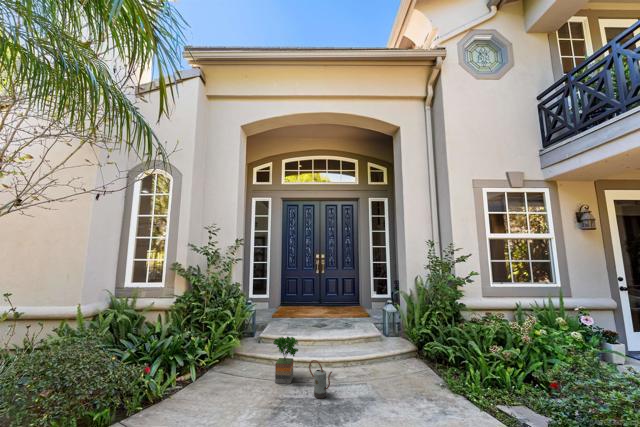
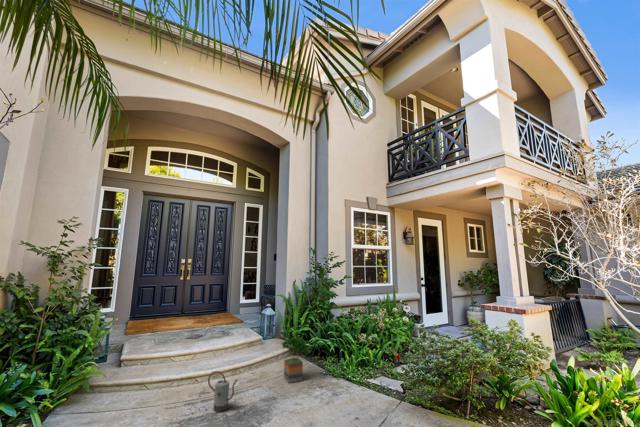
potted tree: present [273,337,298,384] -> present [282,338,309,383]

